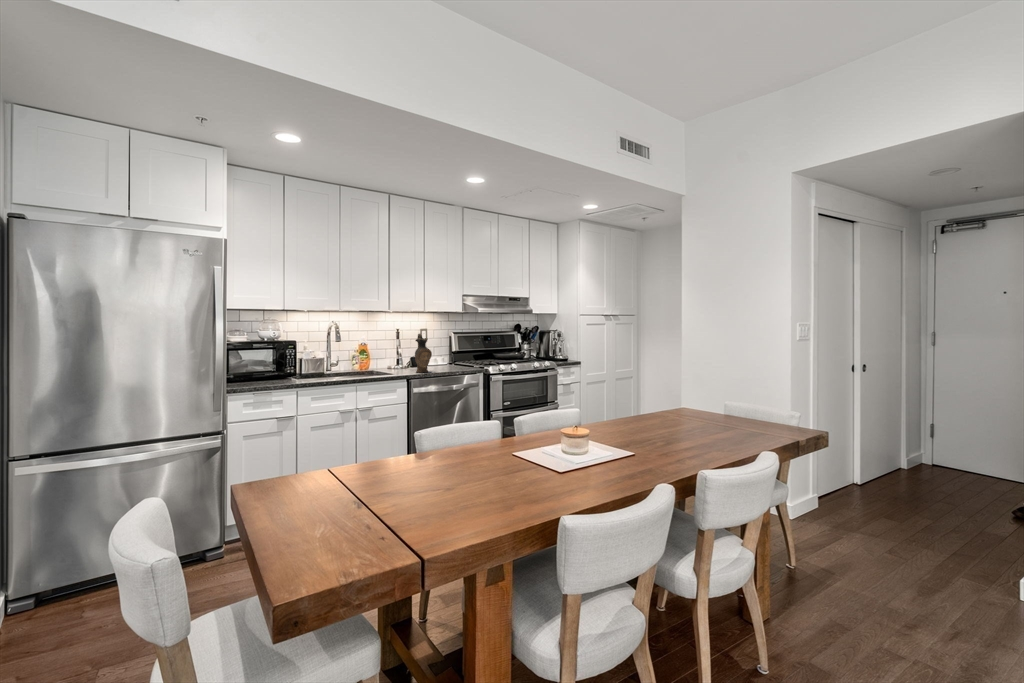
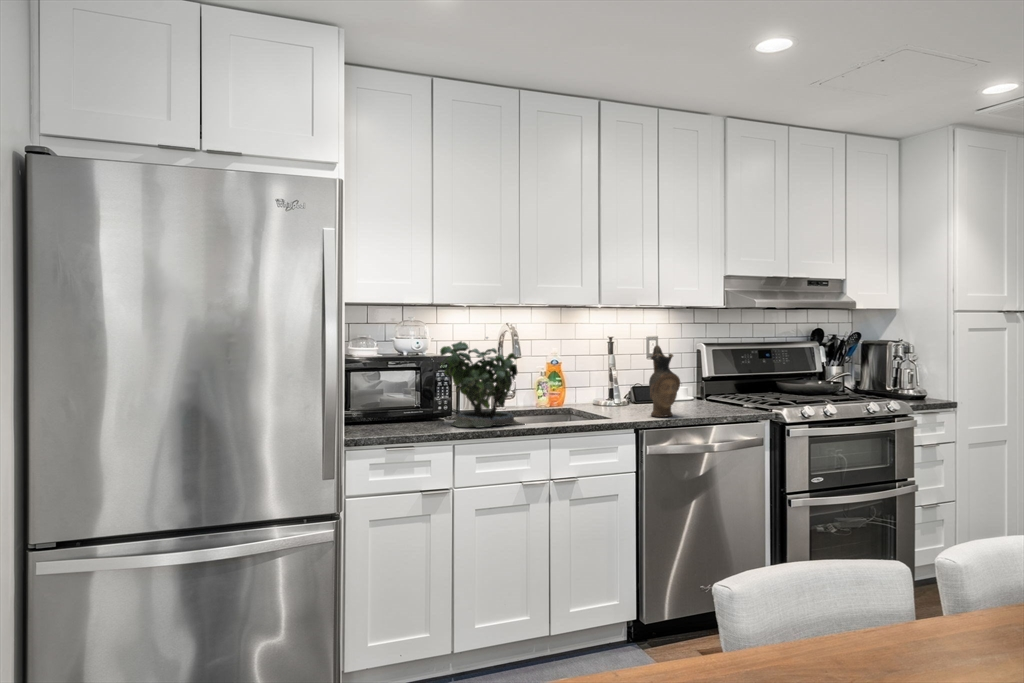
potted plant: none [288,329,342,381] -> present [440,337,522,428]

